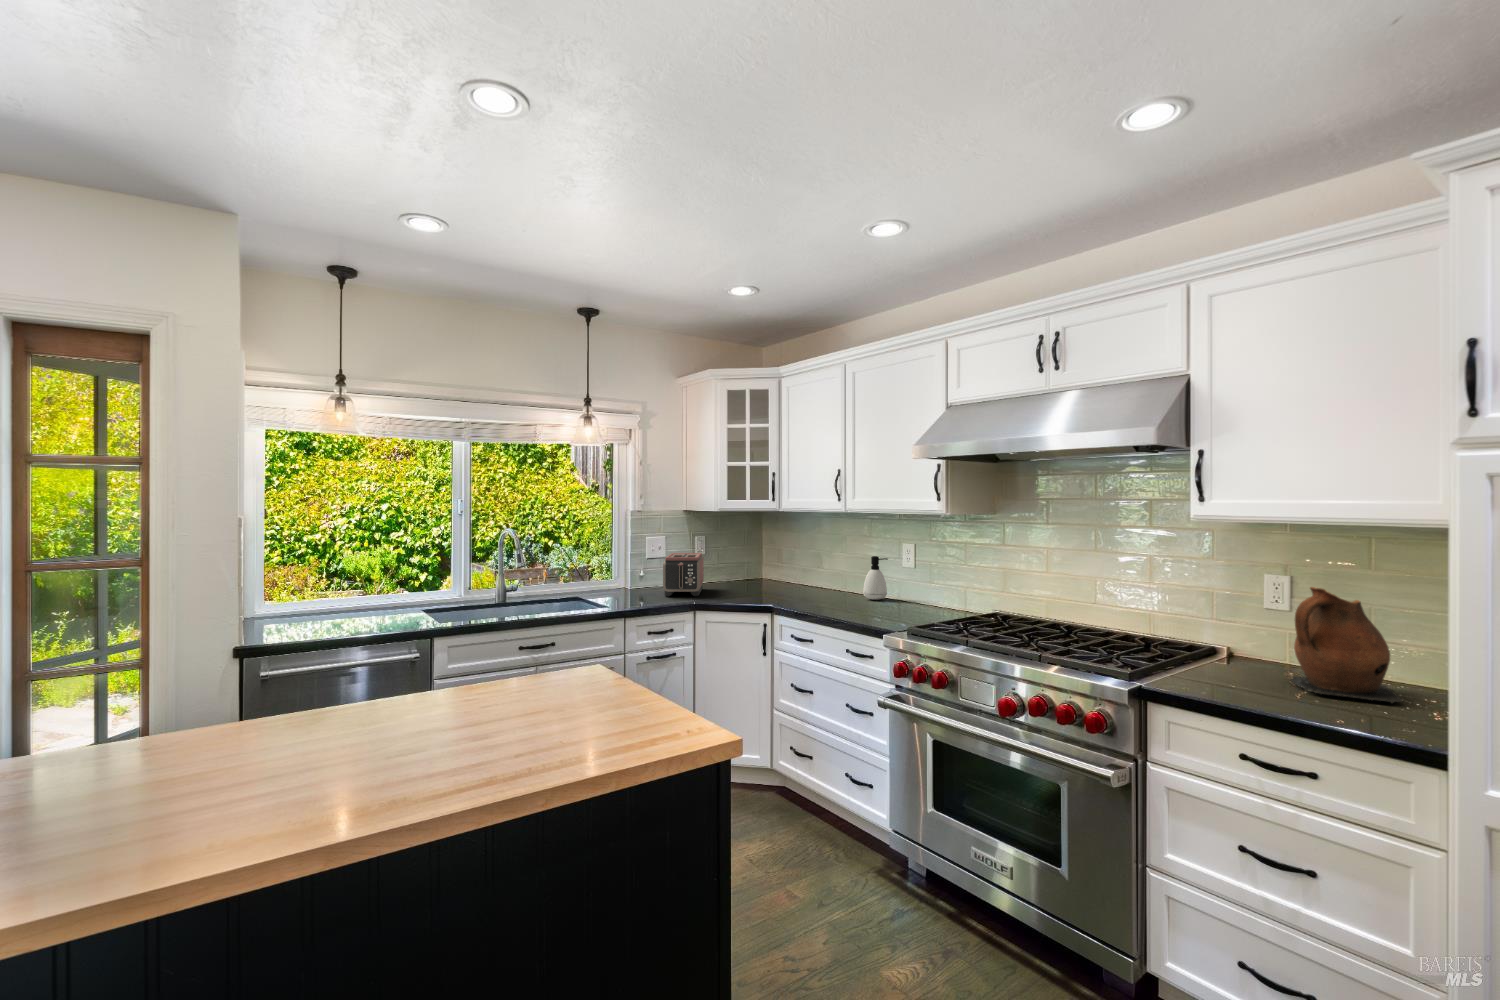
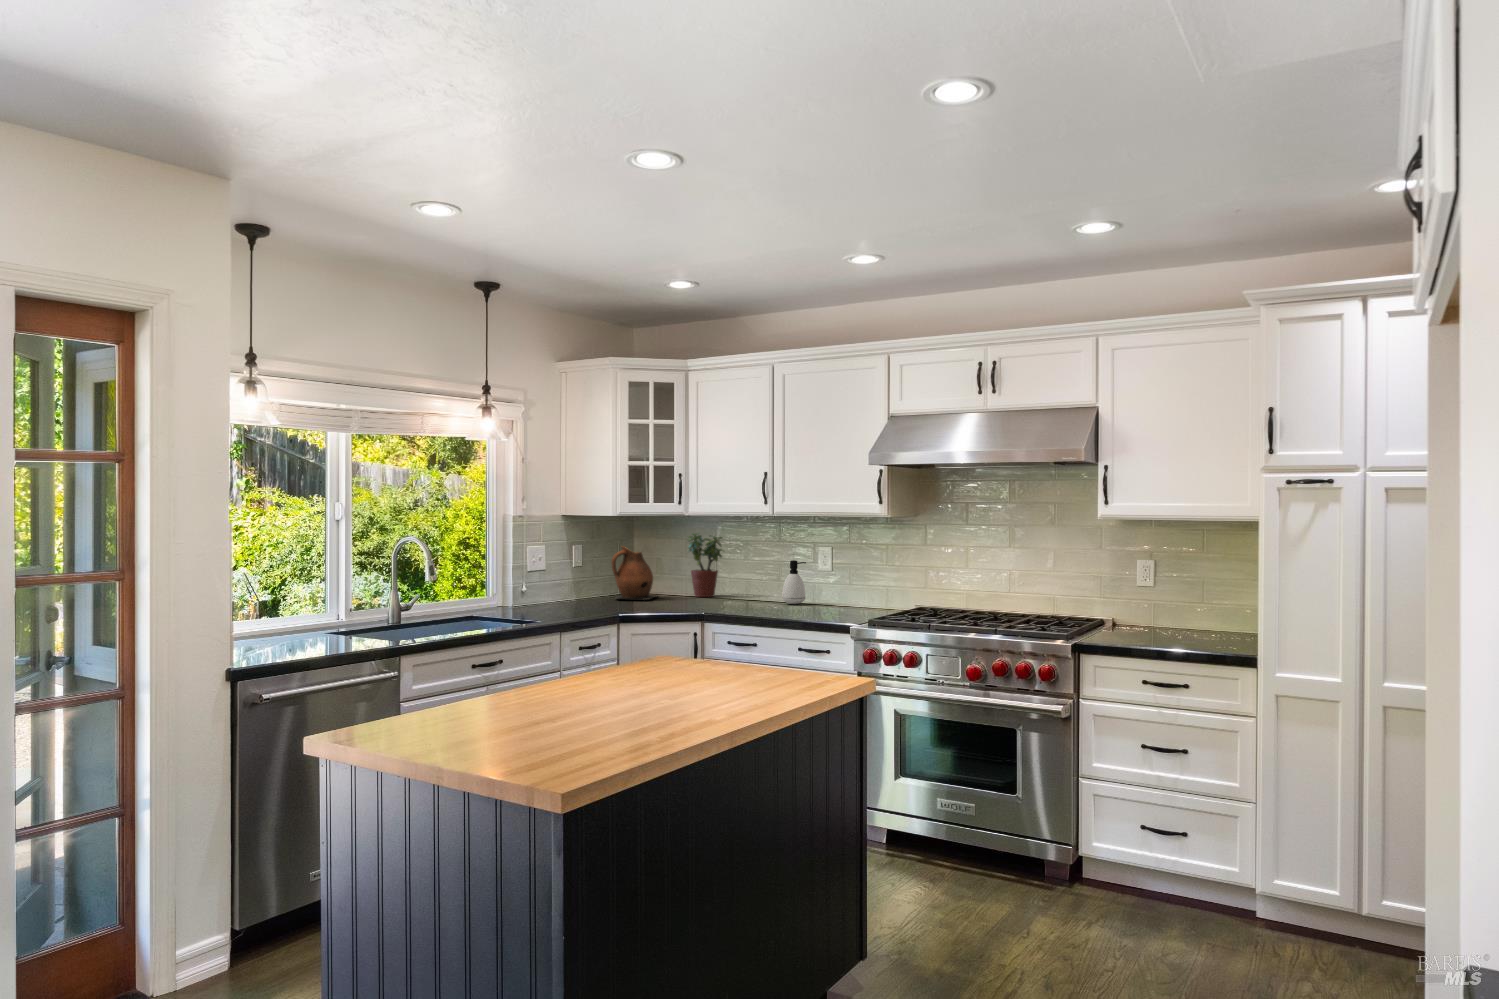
potted plant: none [790,526,826,587] -> present [688,533,722,597]
toaster: present [663,553,704,596] -> none [562,563,614,611]
ceramic pitcher: present [1290,587,1403,703] -> present [611,546,656,600]

